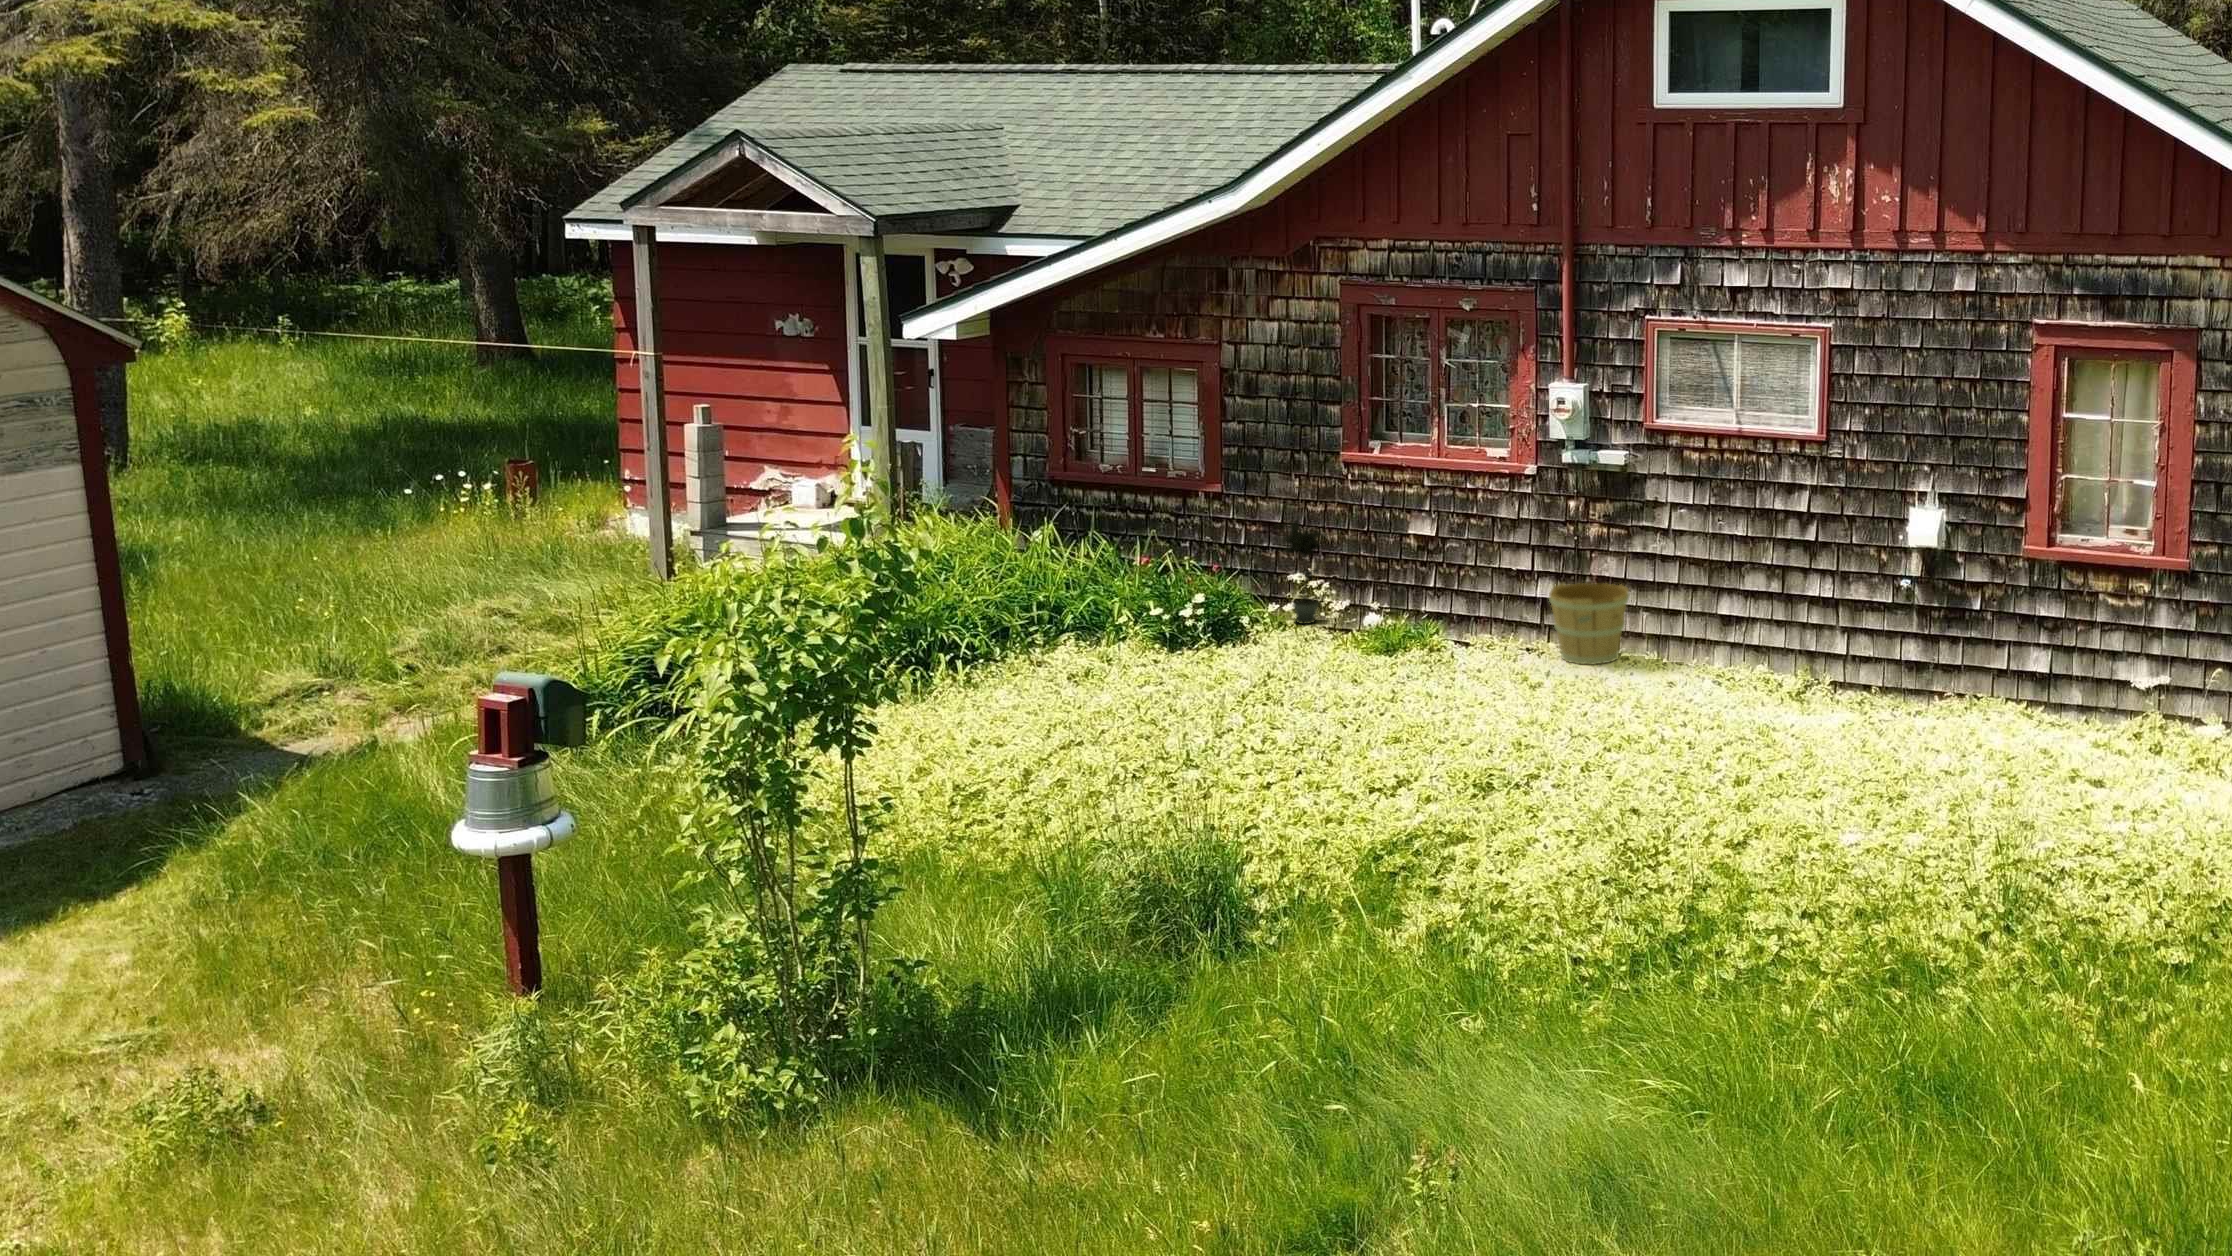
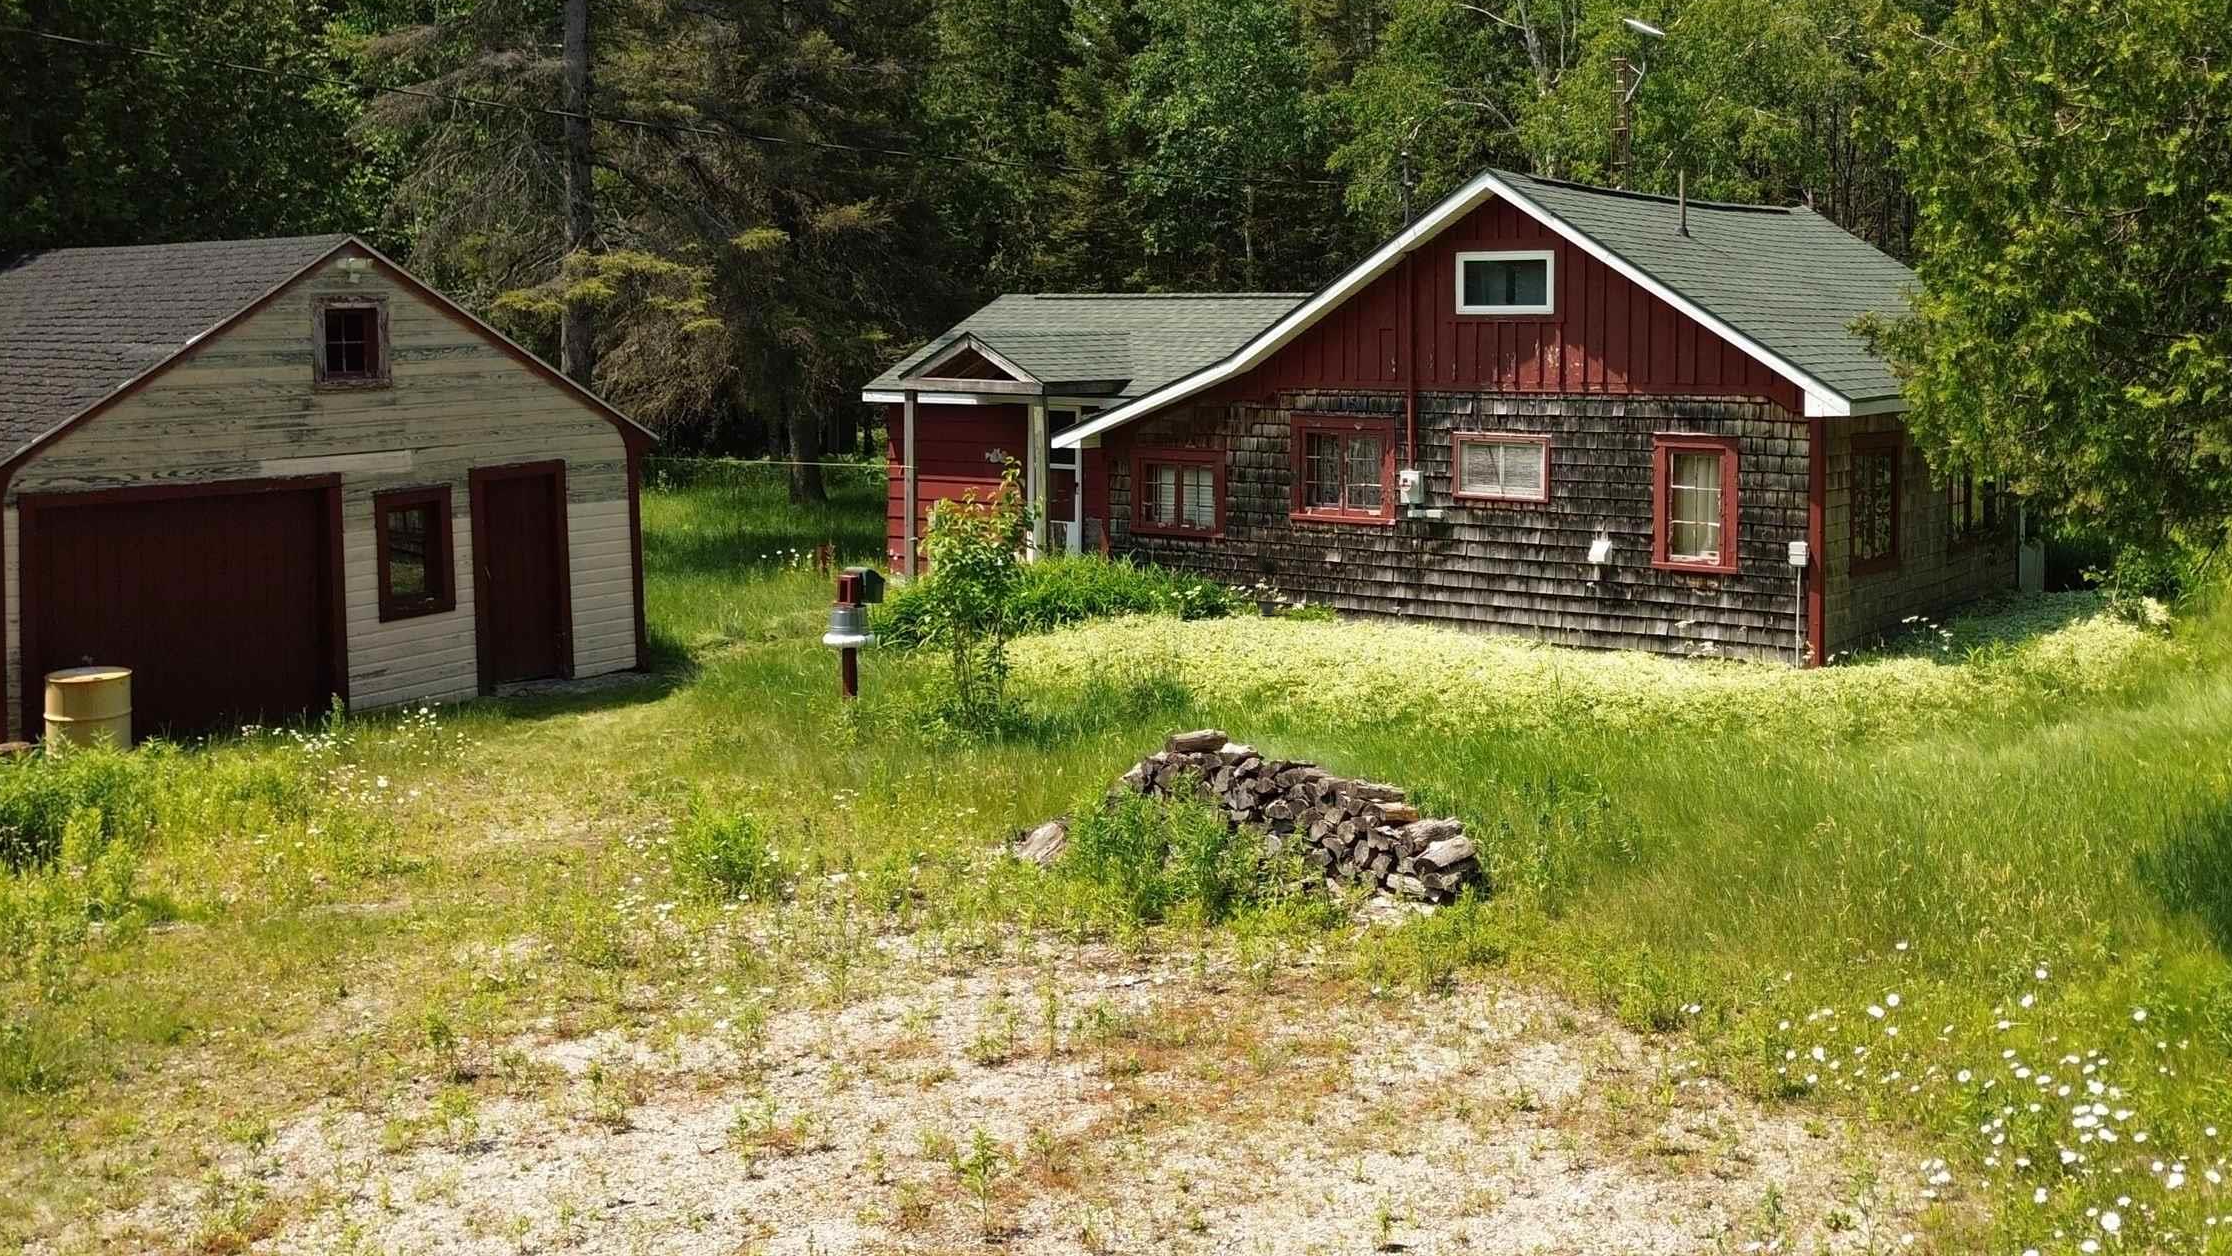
wooden bucket: present [1548,583,1629,665] -> none [1394,588,1442,632]

